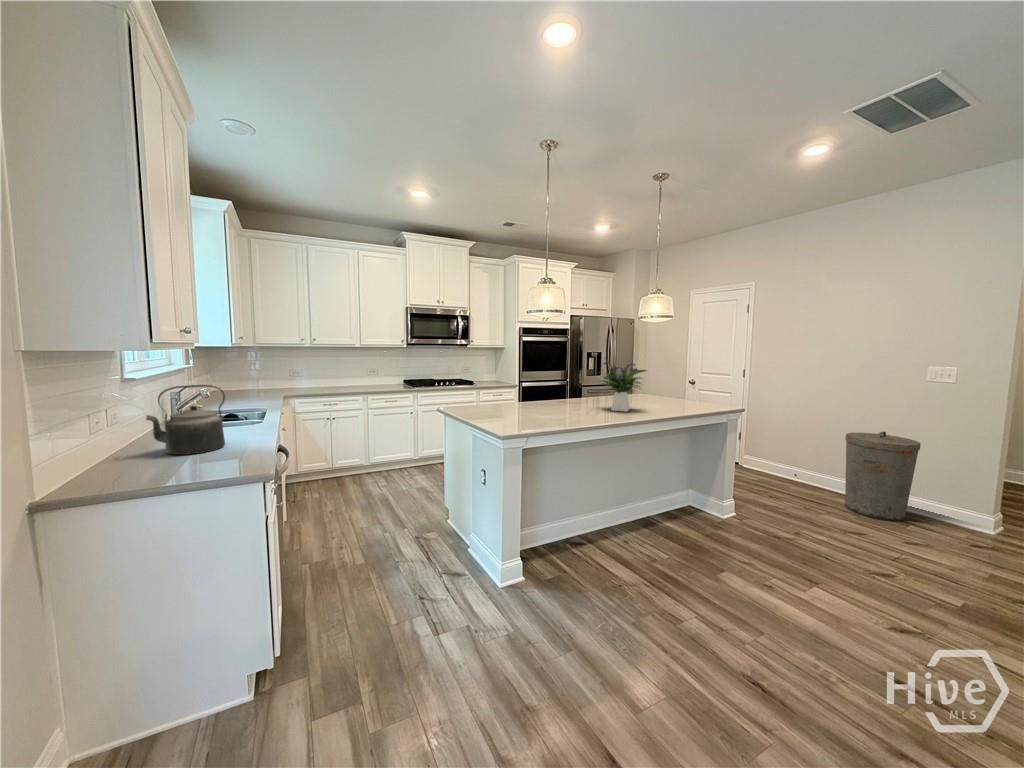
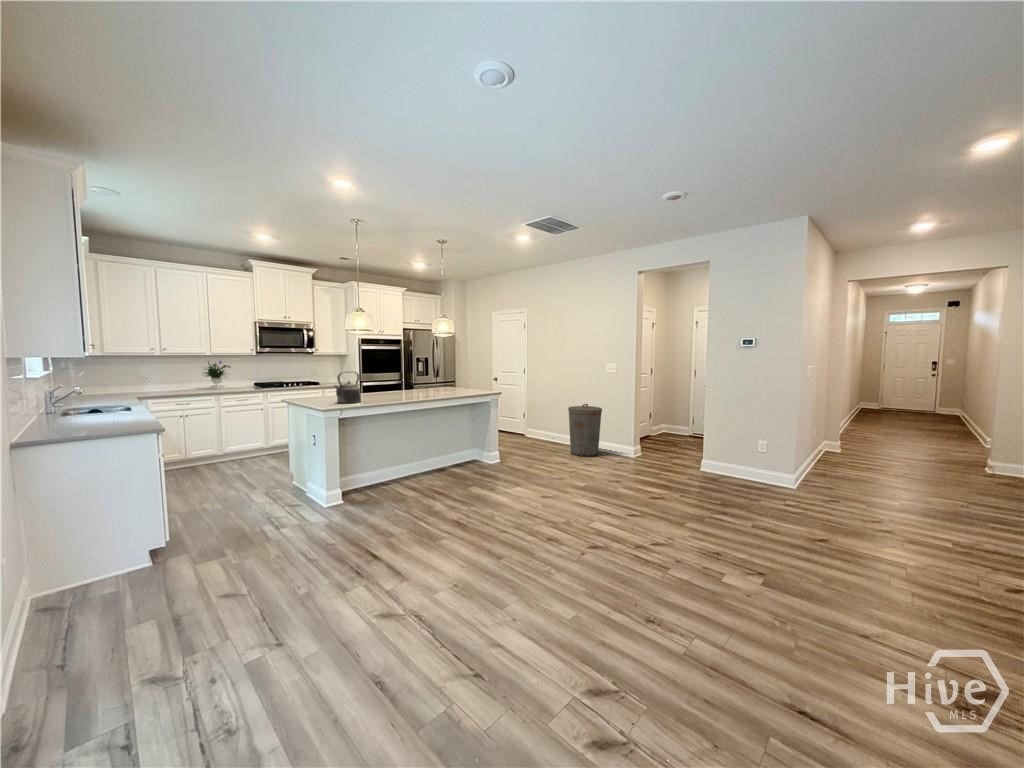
flower arrangement: present [600,359,646,411] -> present [202,361,230,389]
kettle: present [146,385,225,455] -> present [334,372,361,403]

